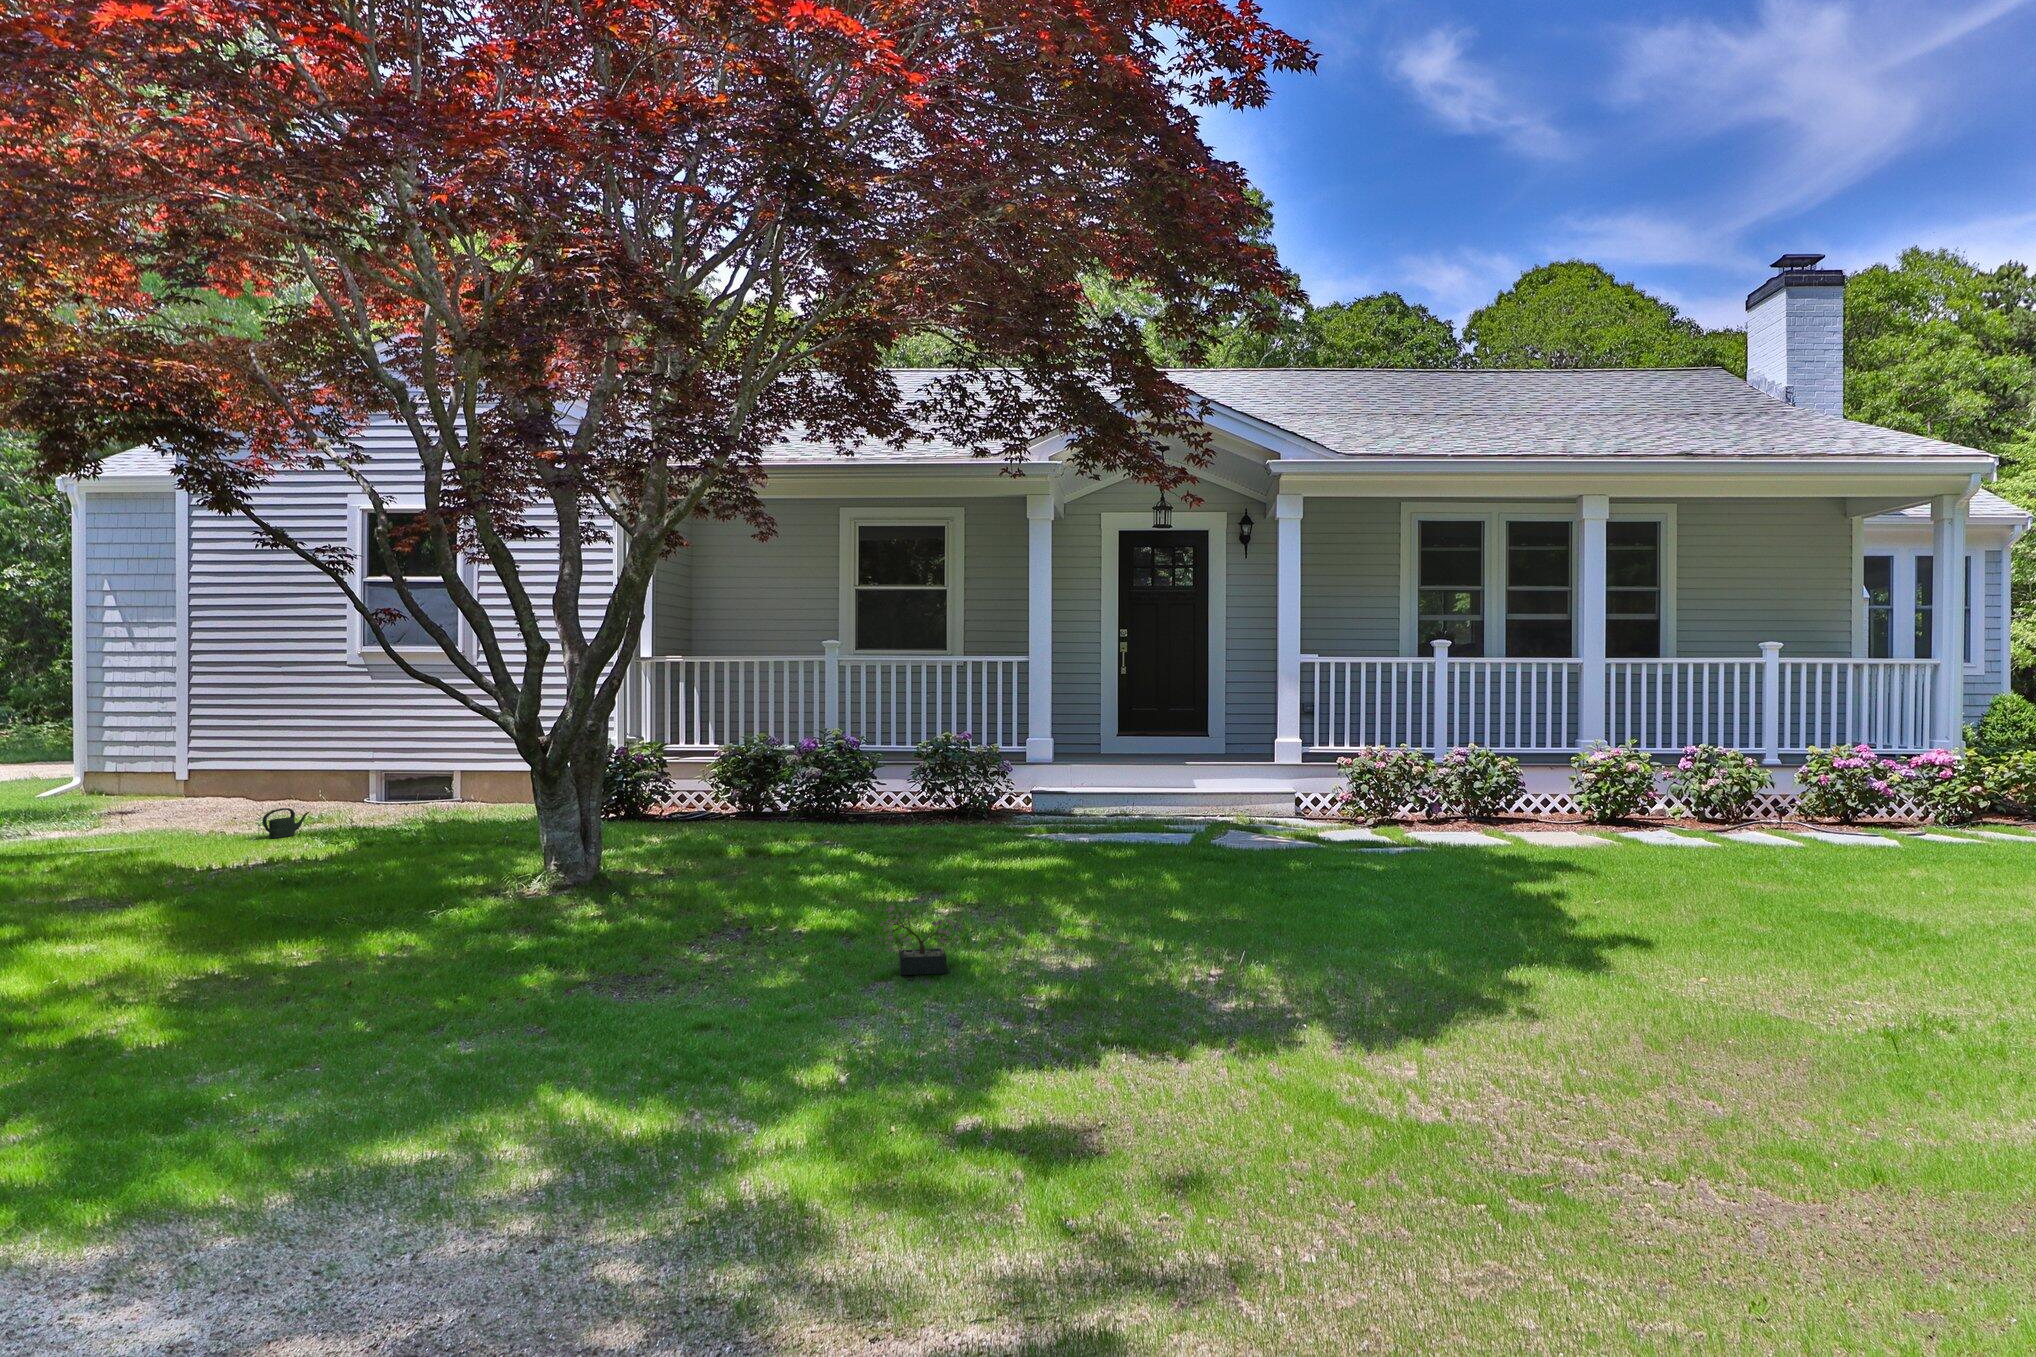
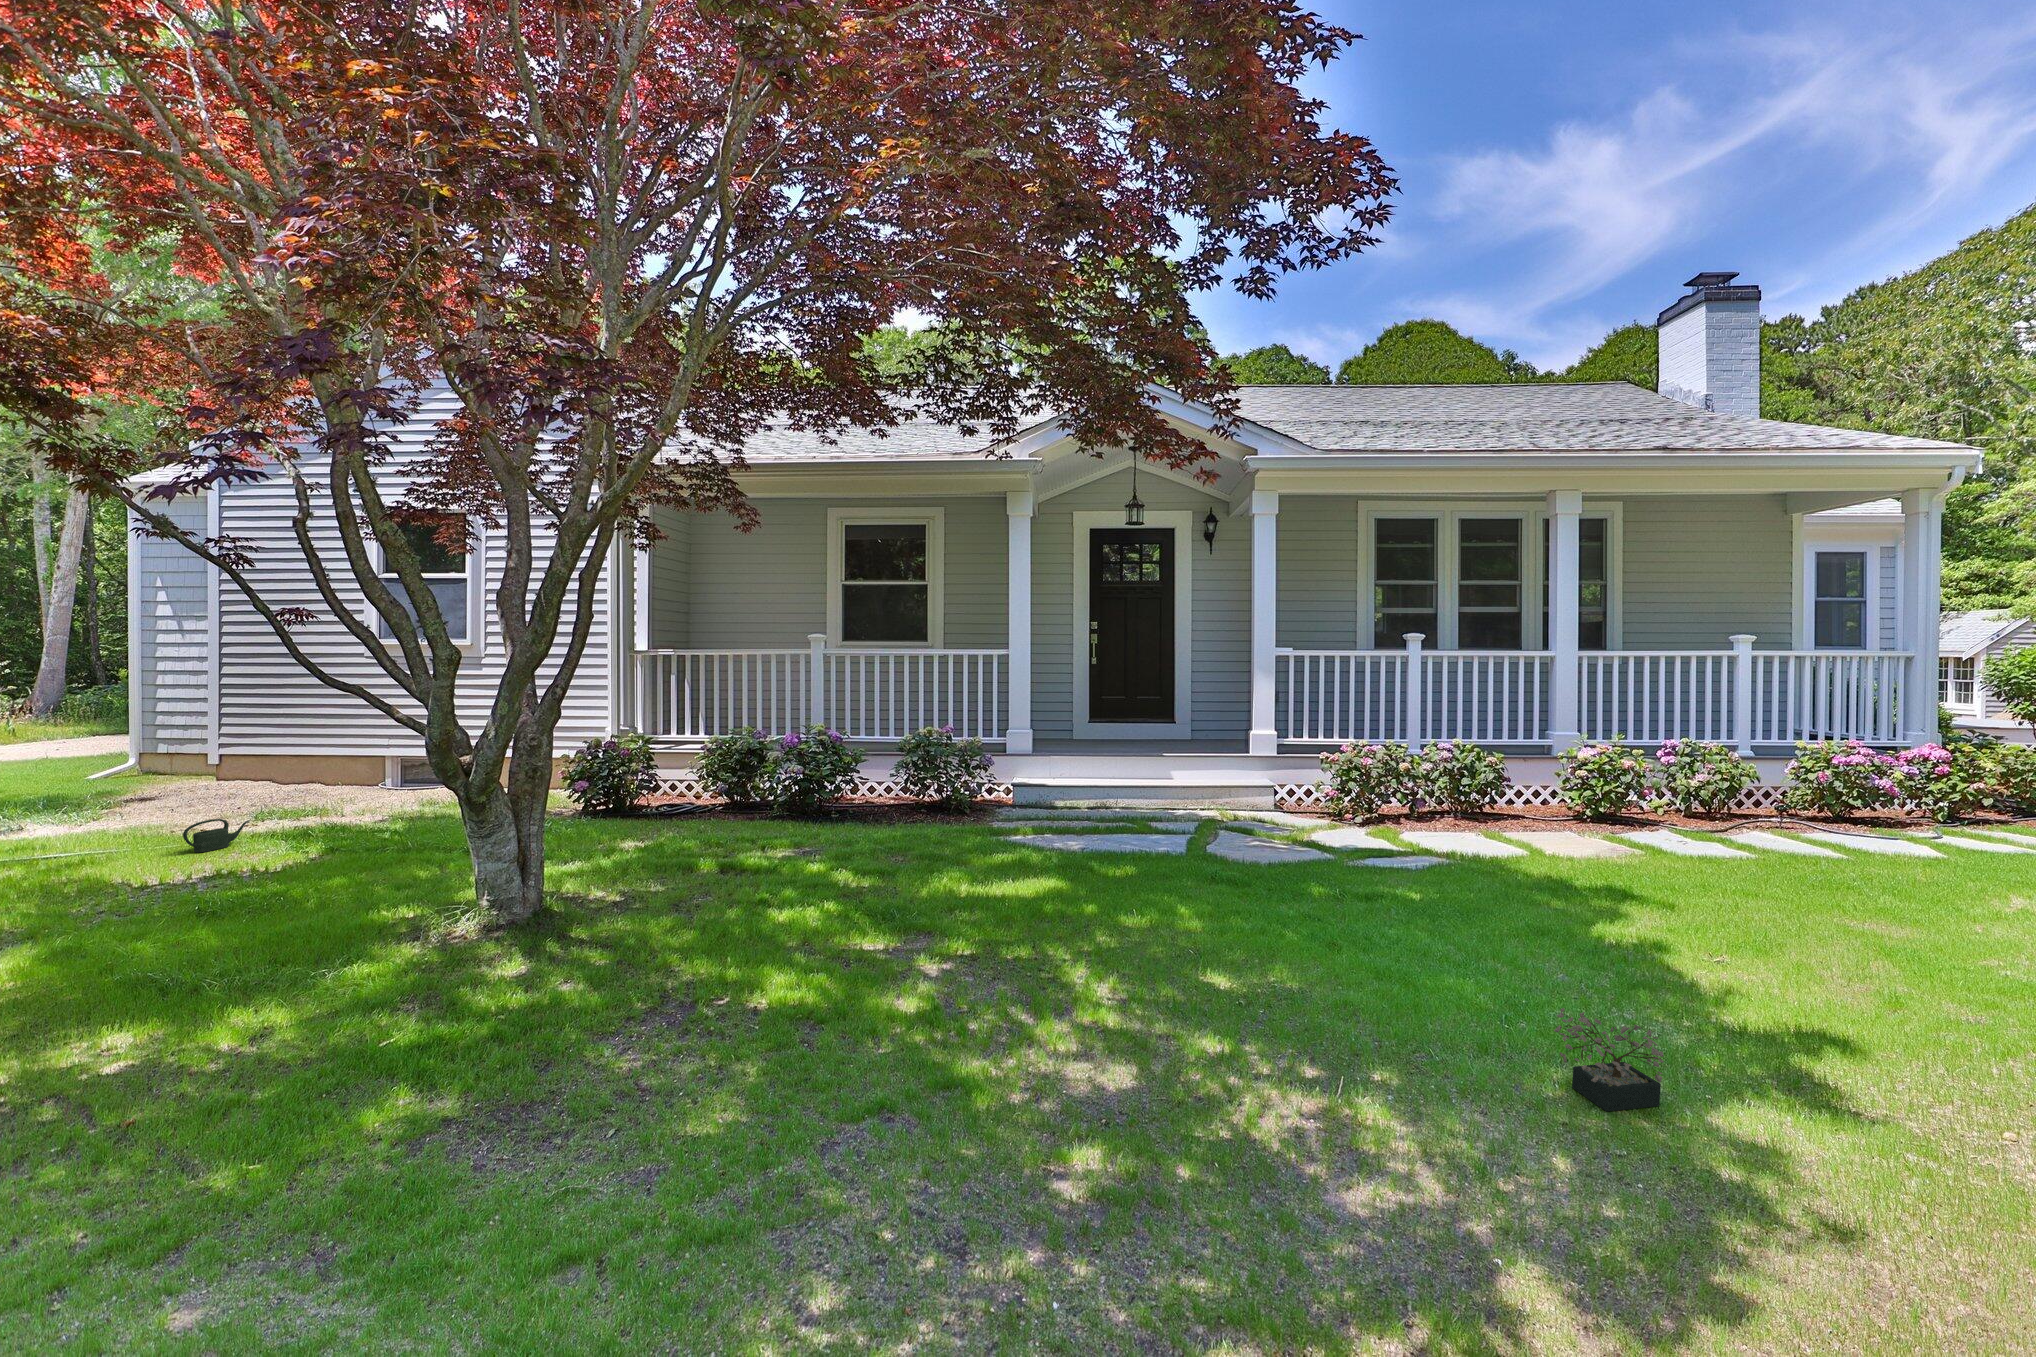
decorative plant: present [879,905,959,975] -> present [1554,1008,1664,1111]

